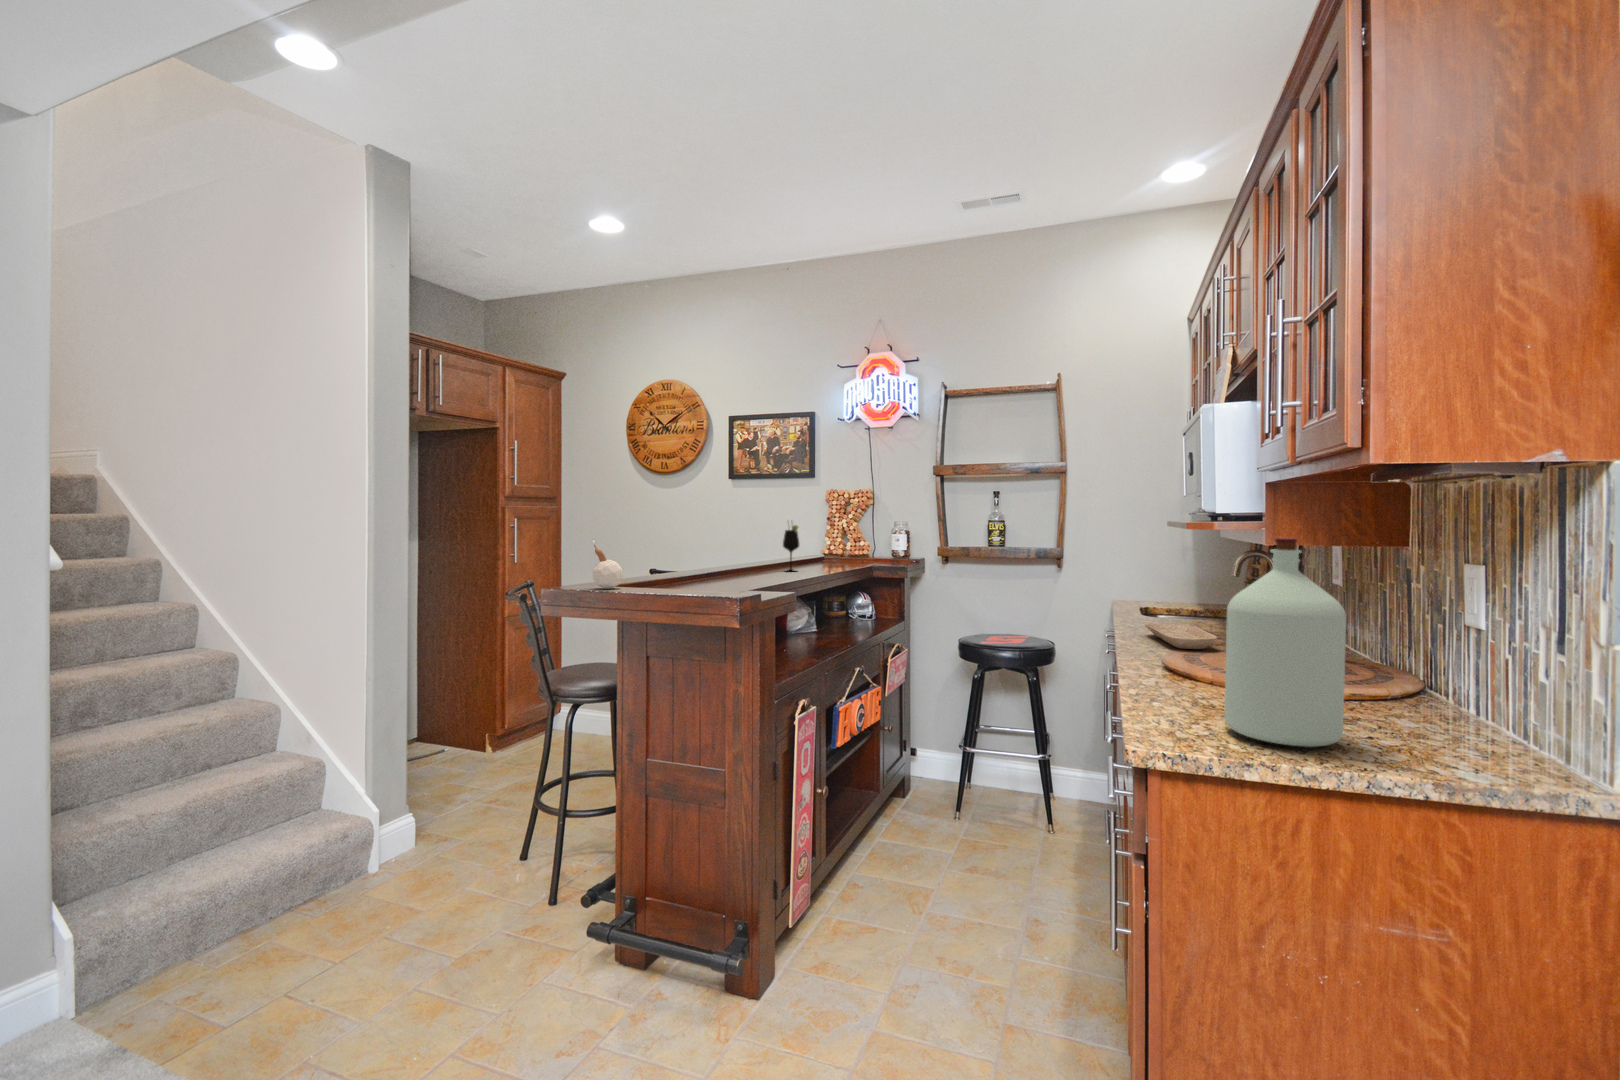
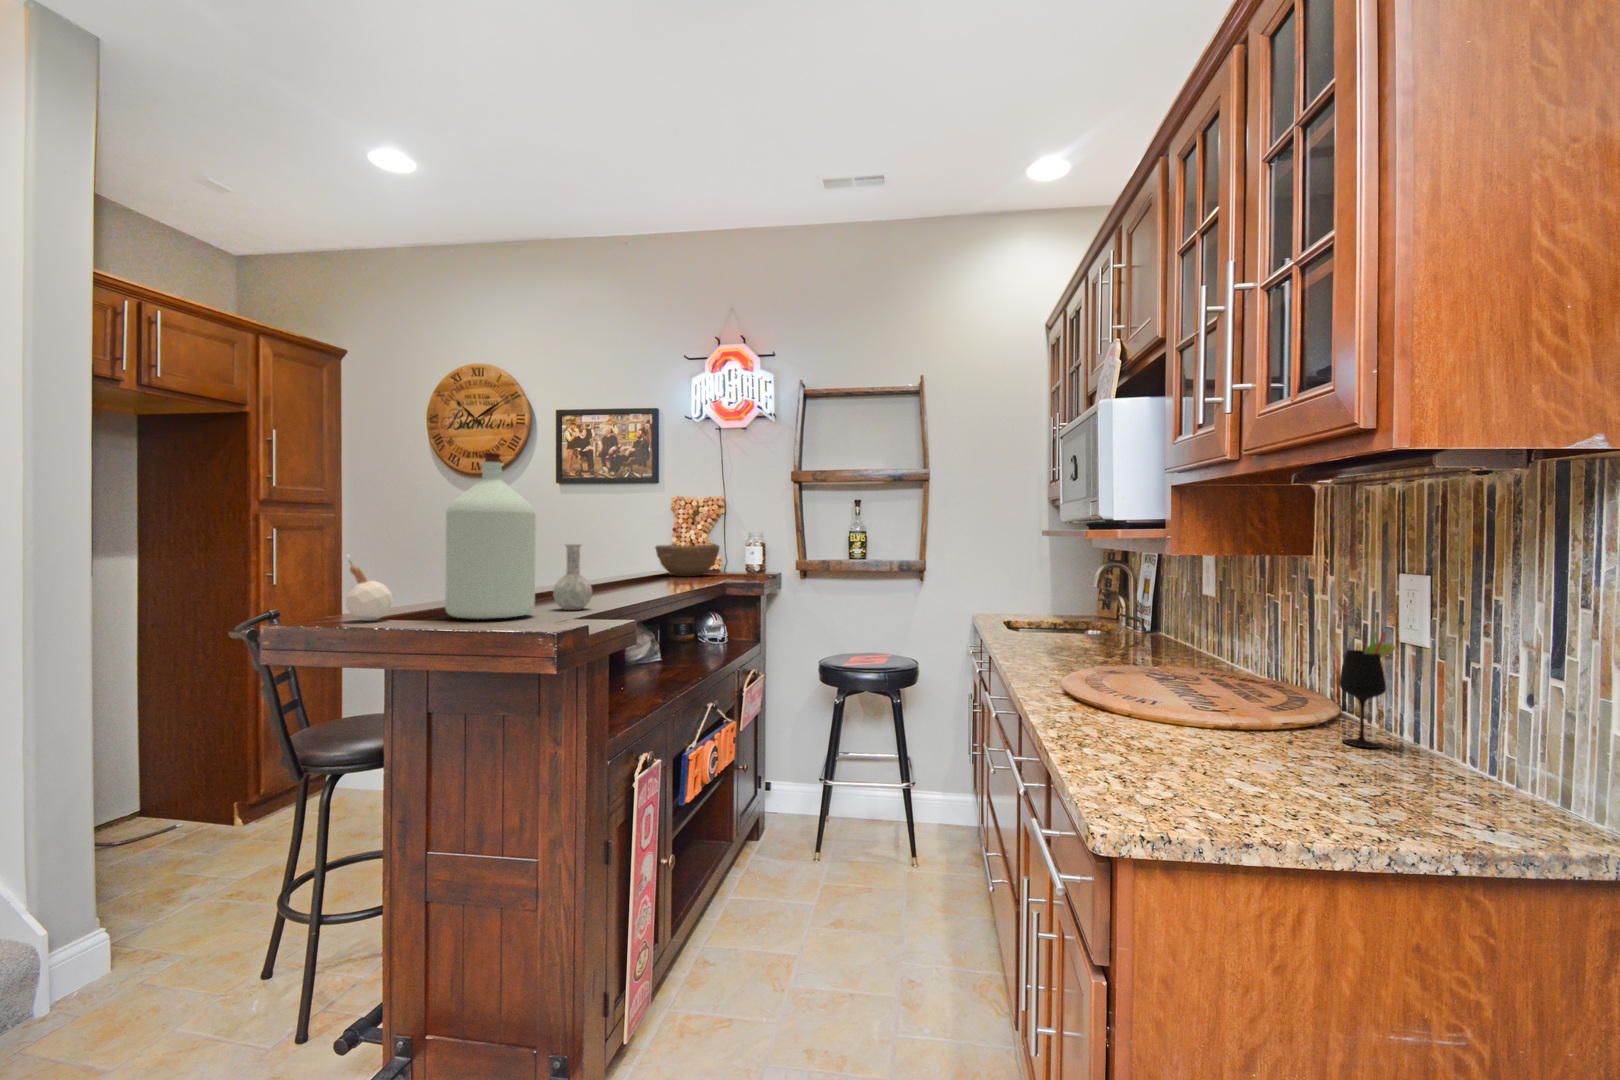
wine glass: present [783,525,799,571] -> present [1339,632,1396,748]
bowl: none [812,531,869,561] -> present [655,543,719,576]
bottle: present [1224,538,1346,747] -> present [445,453,592,619]
tray: present [1145,623,1217,649] -> none [1029,641,1111,670]

